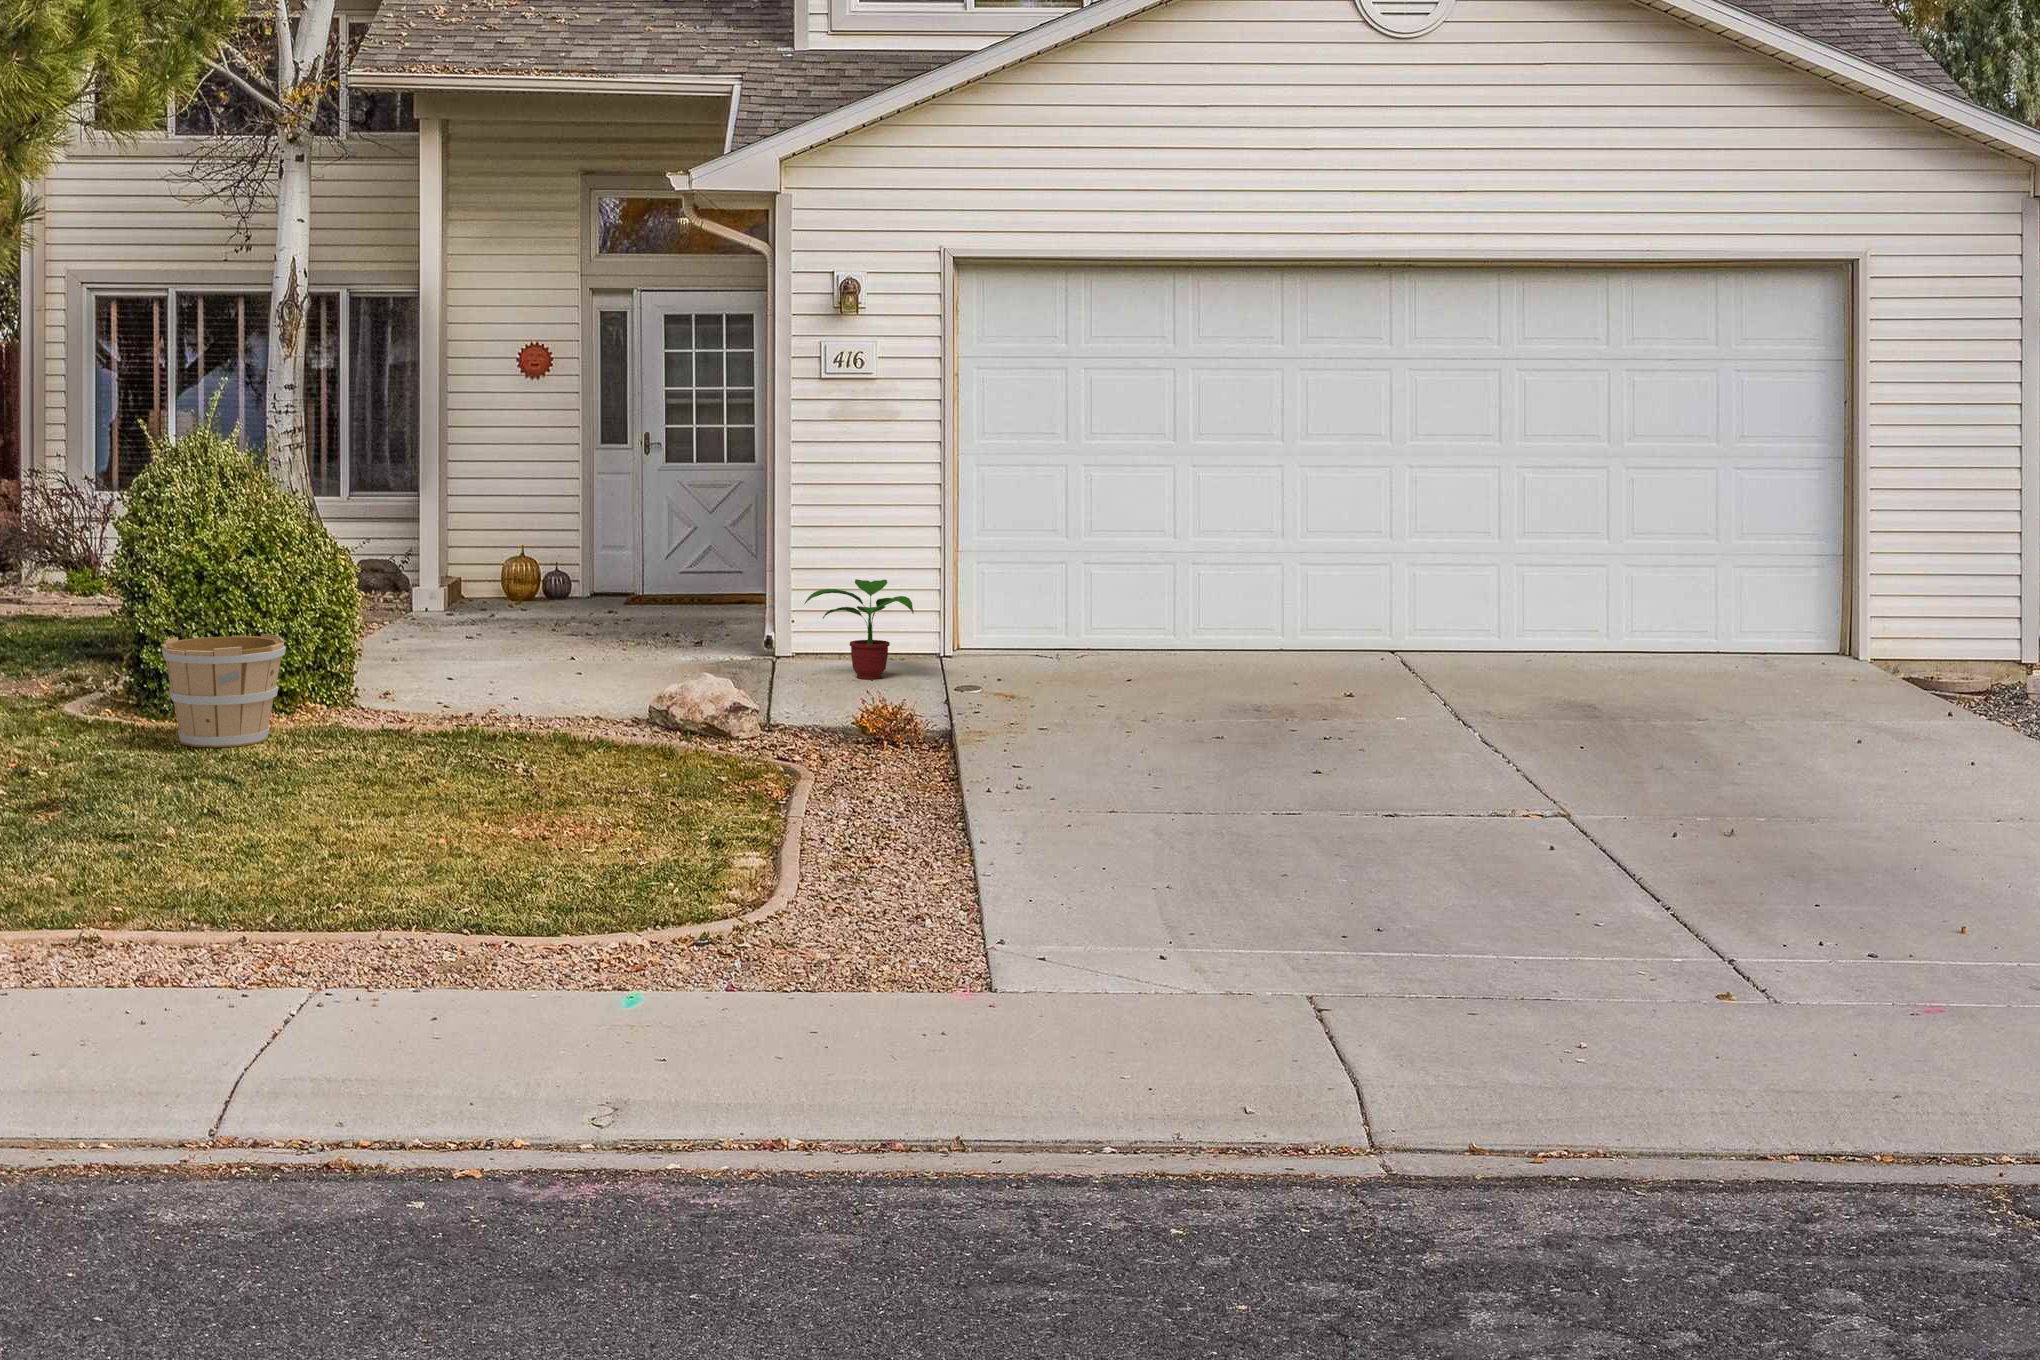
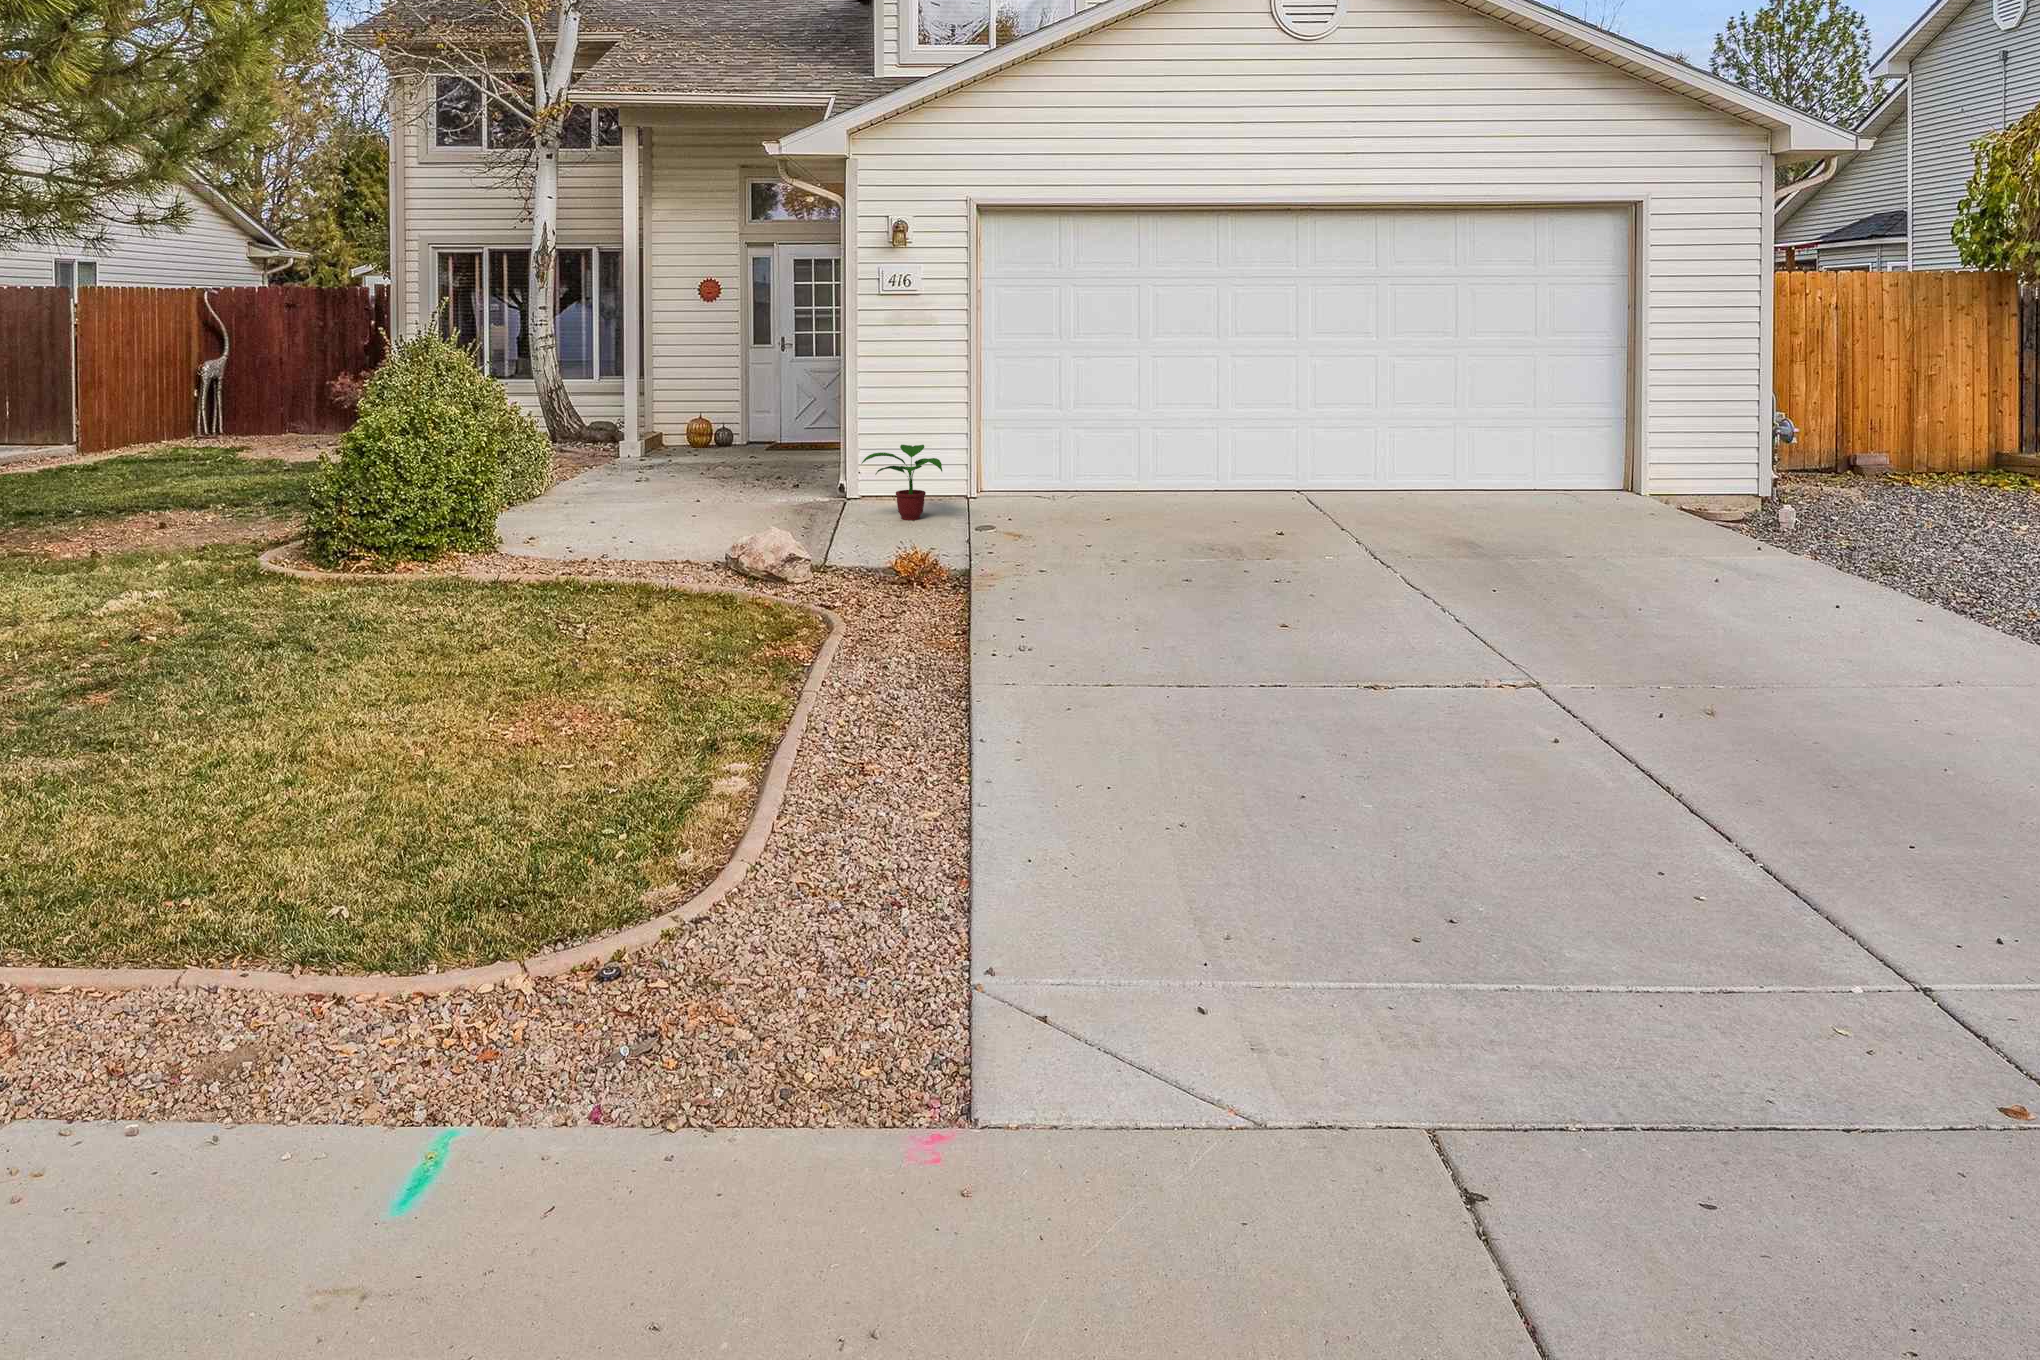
wooden bucket: present [162,634,286,748] -> none [305,500,417,599]

